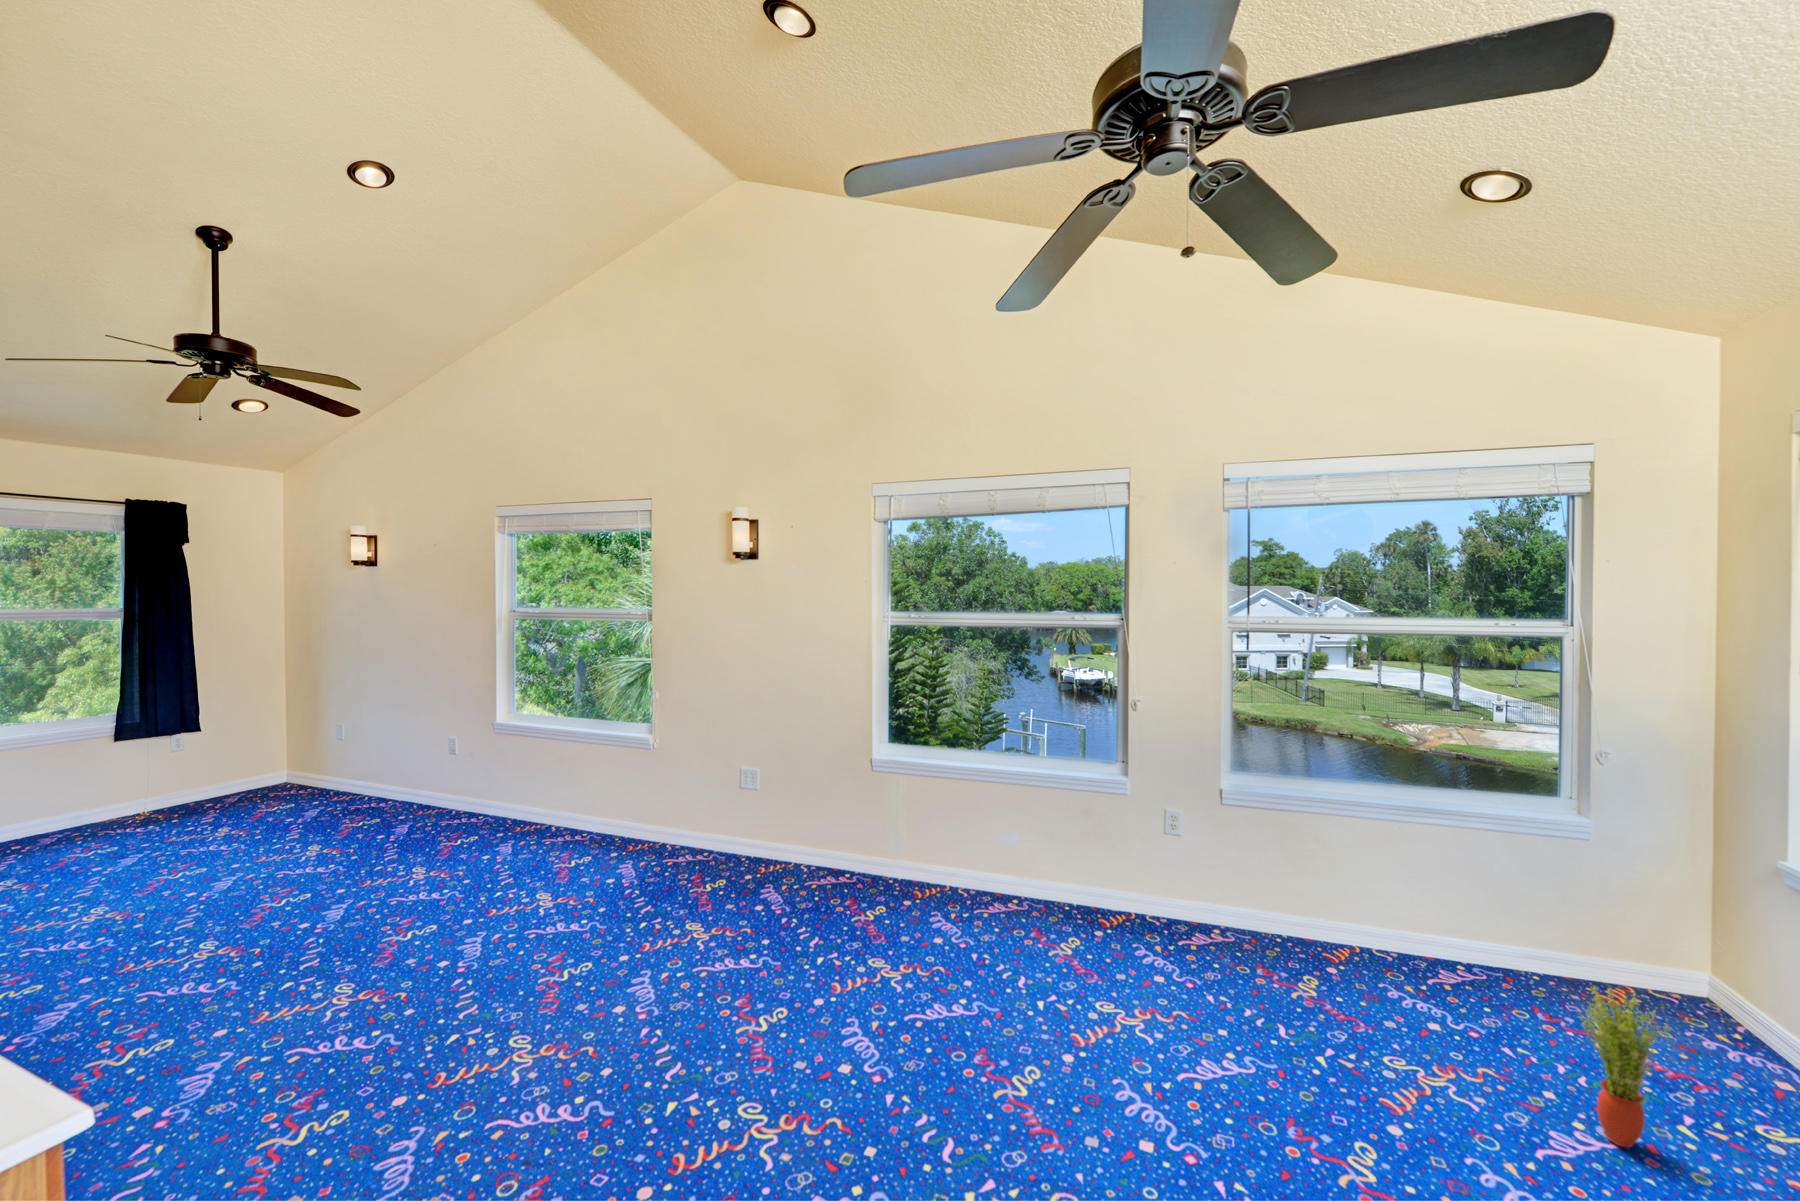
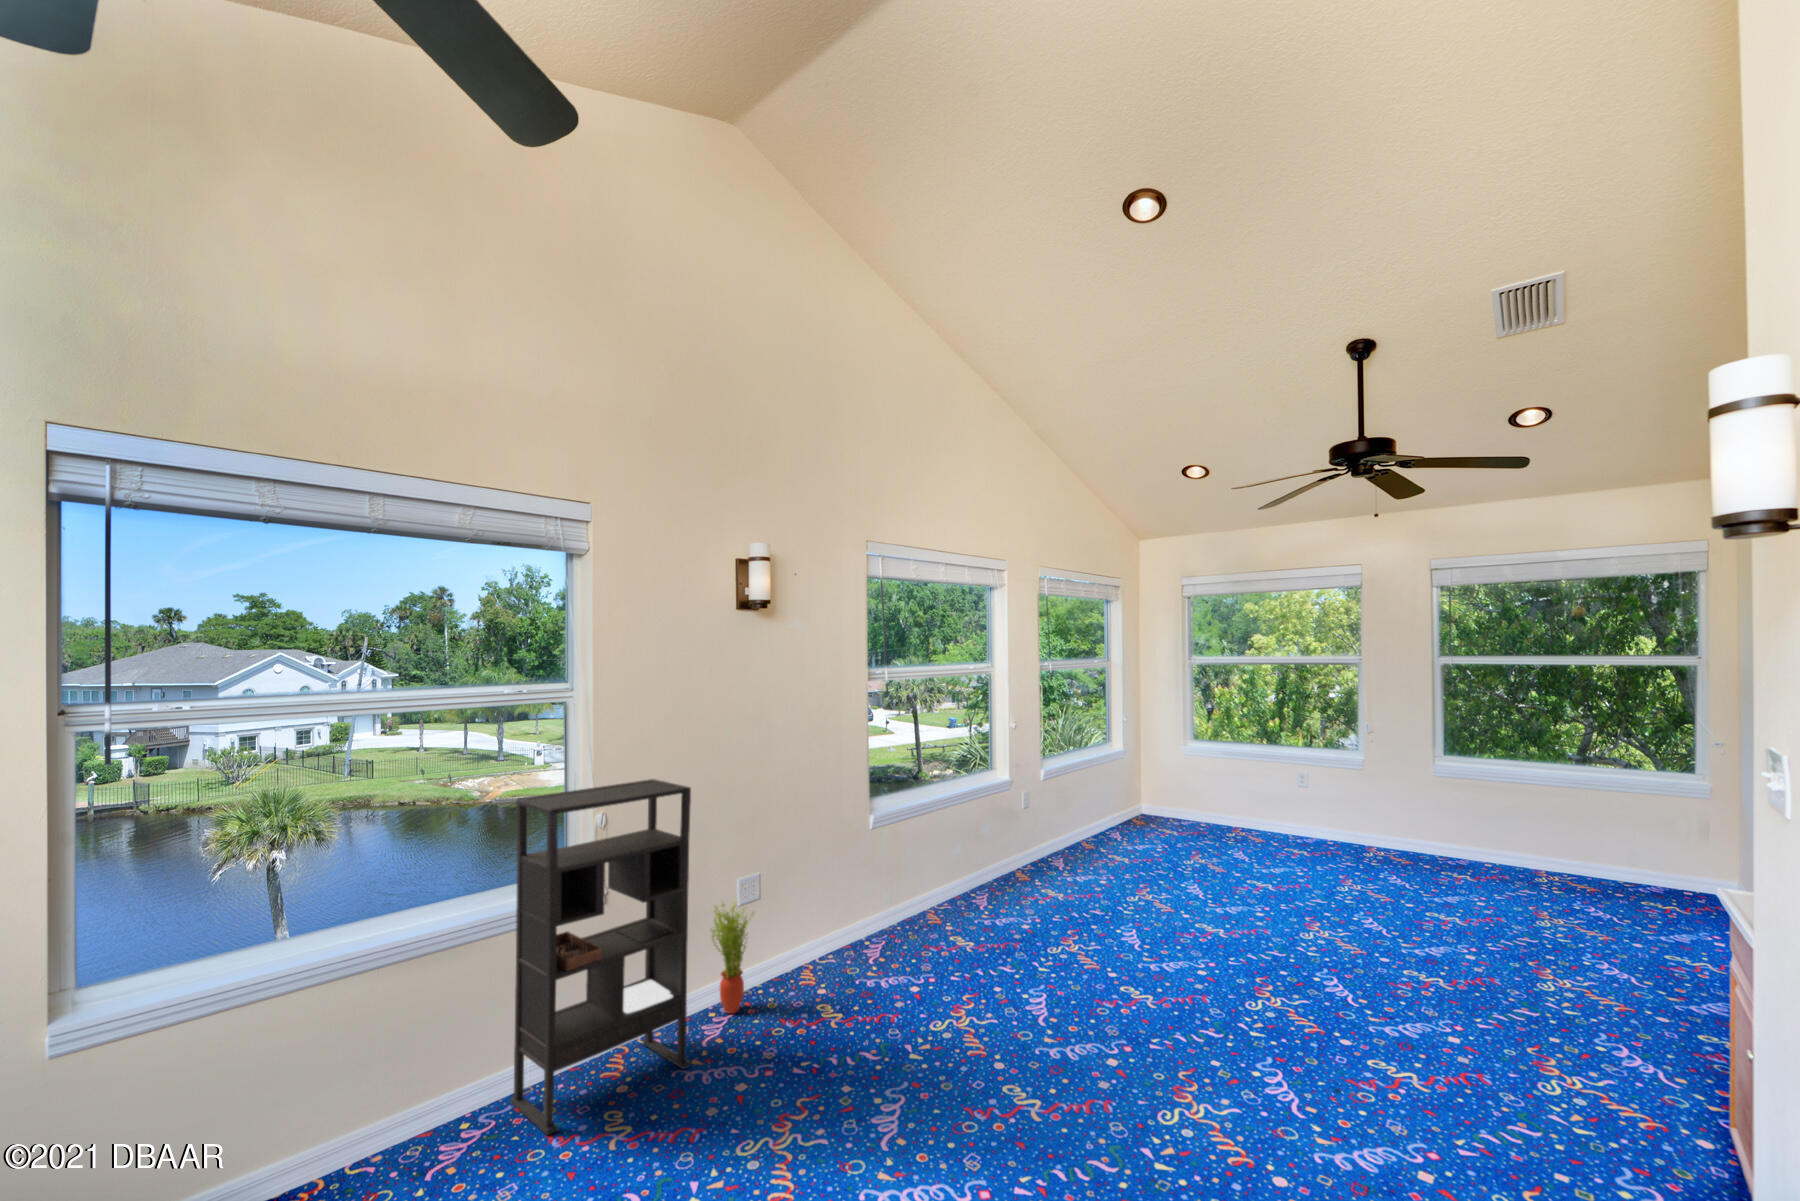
bookshelf: none [1280,770,1520,1167] -> present [510,779,691,1135]

